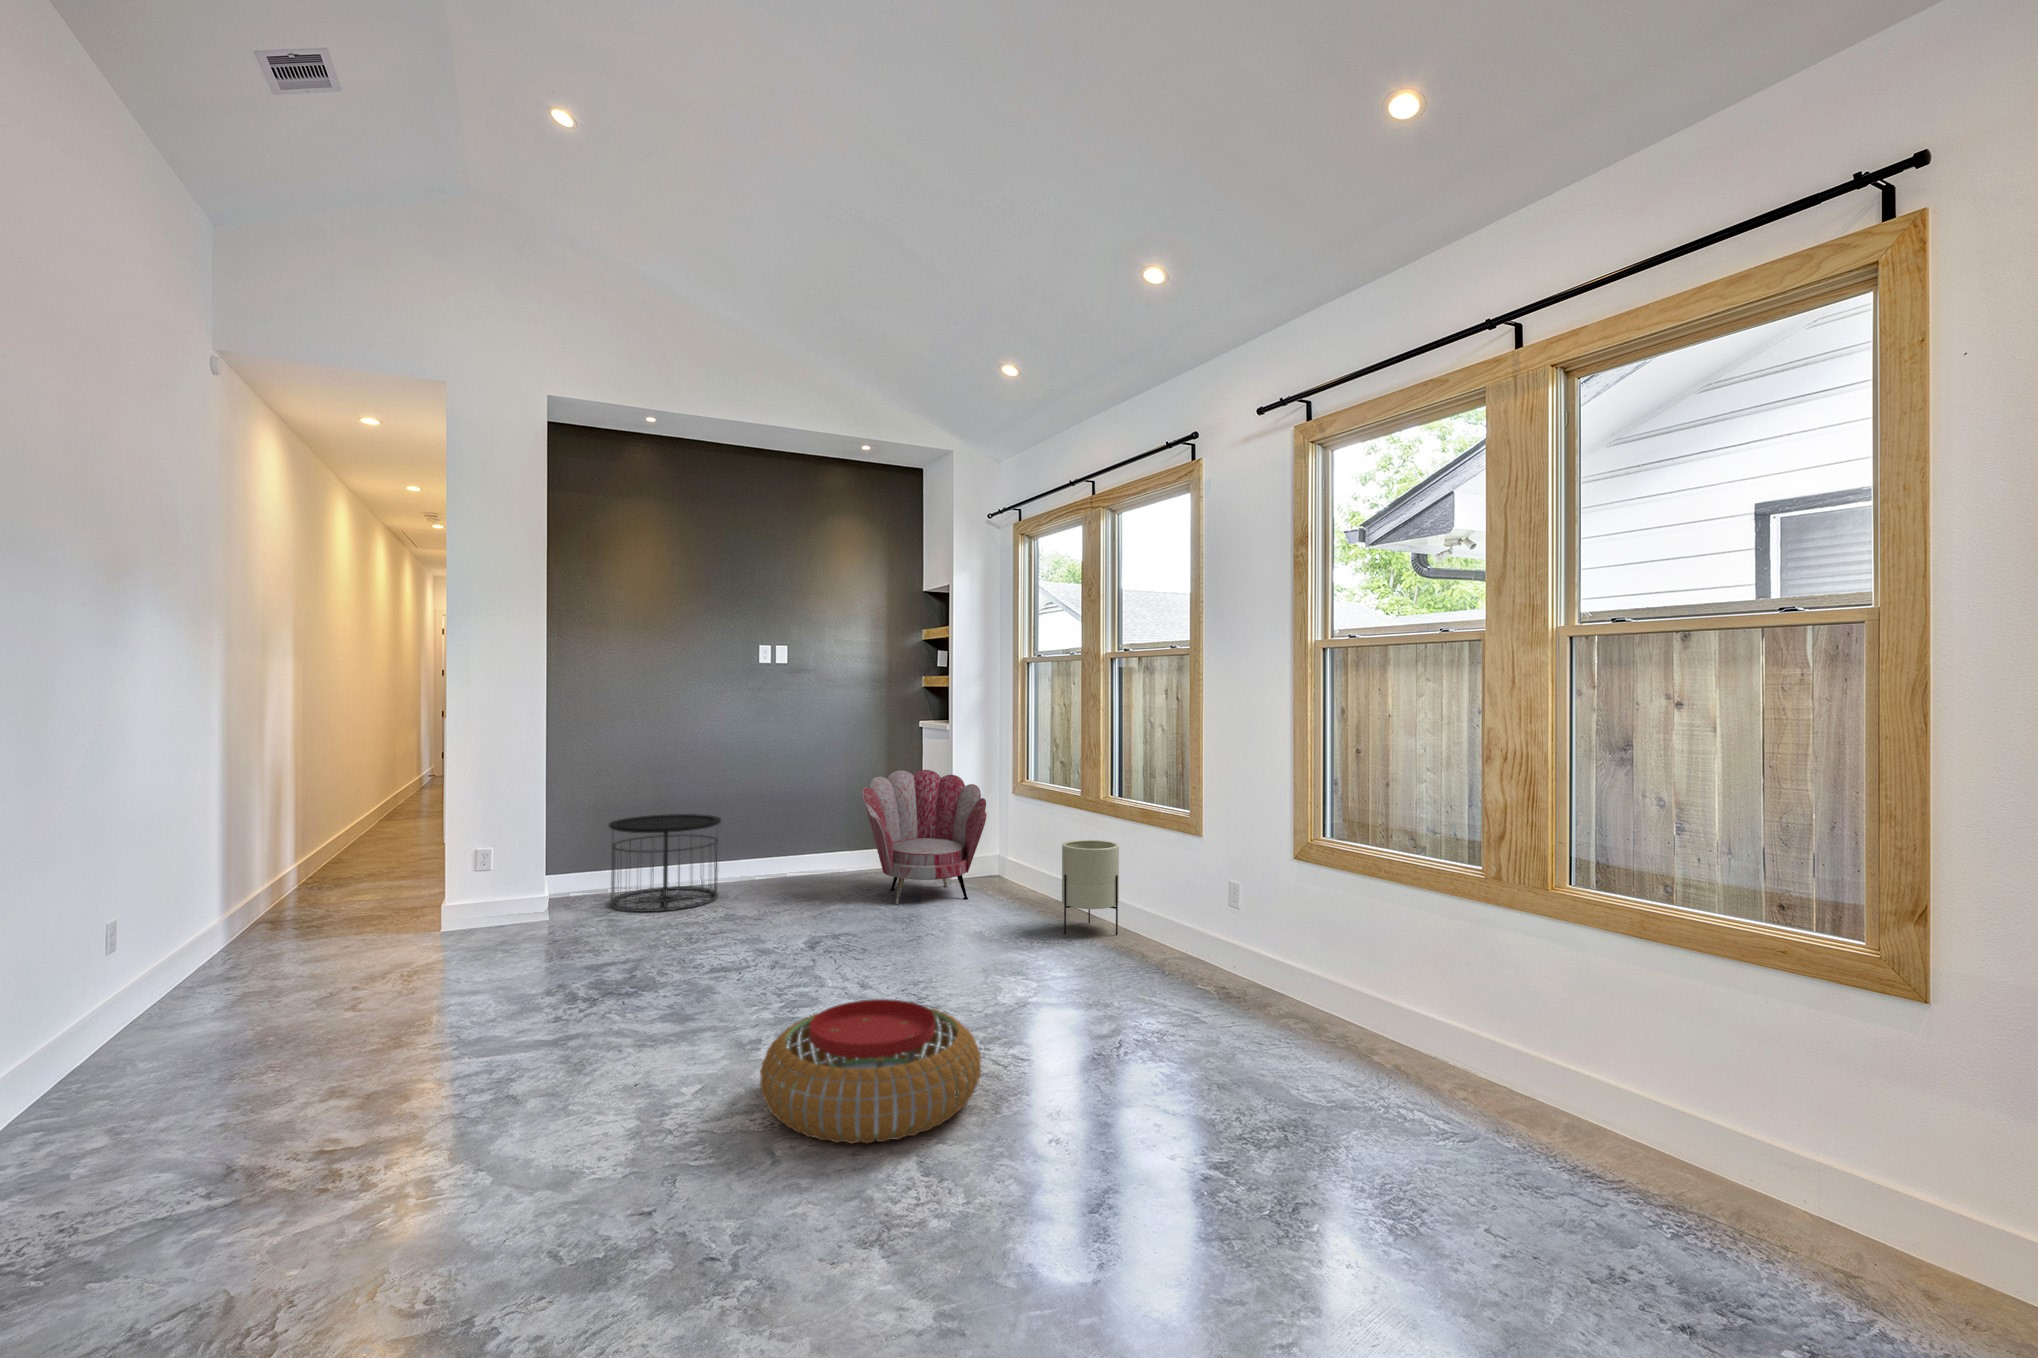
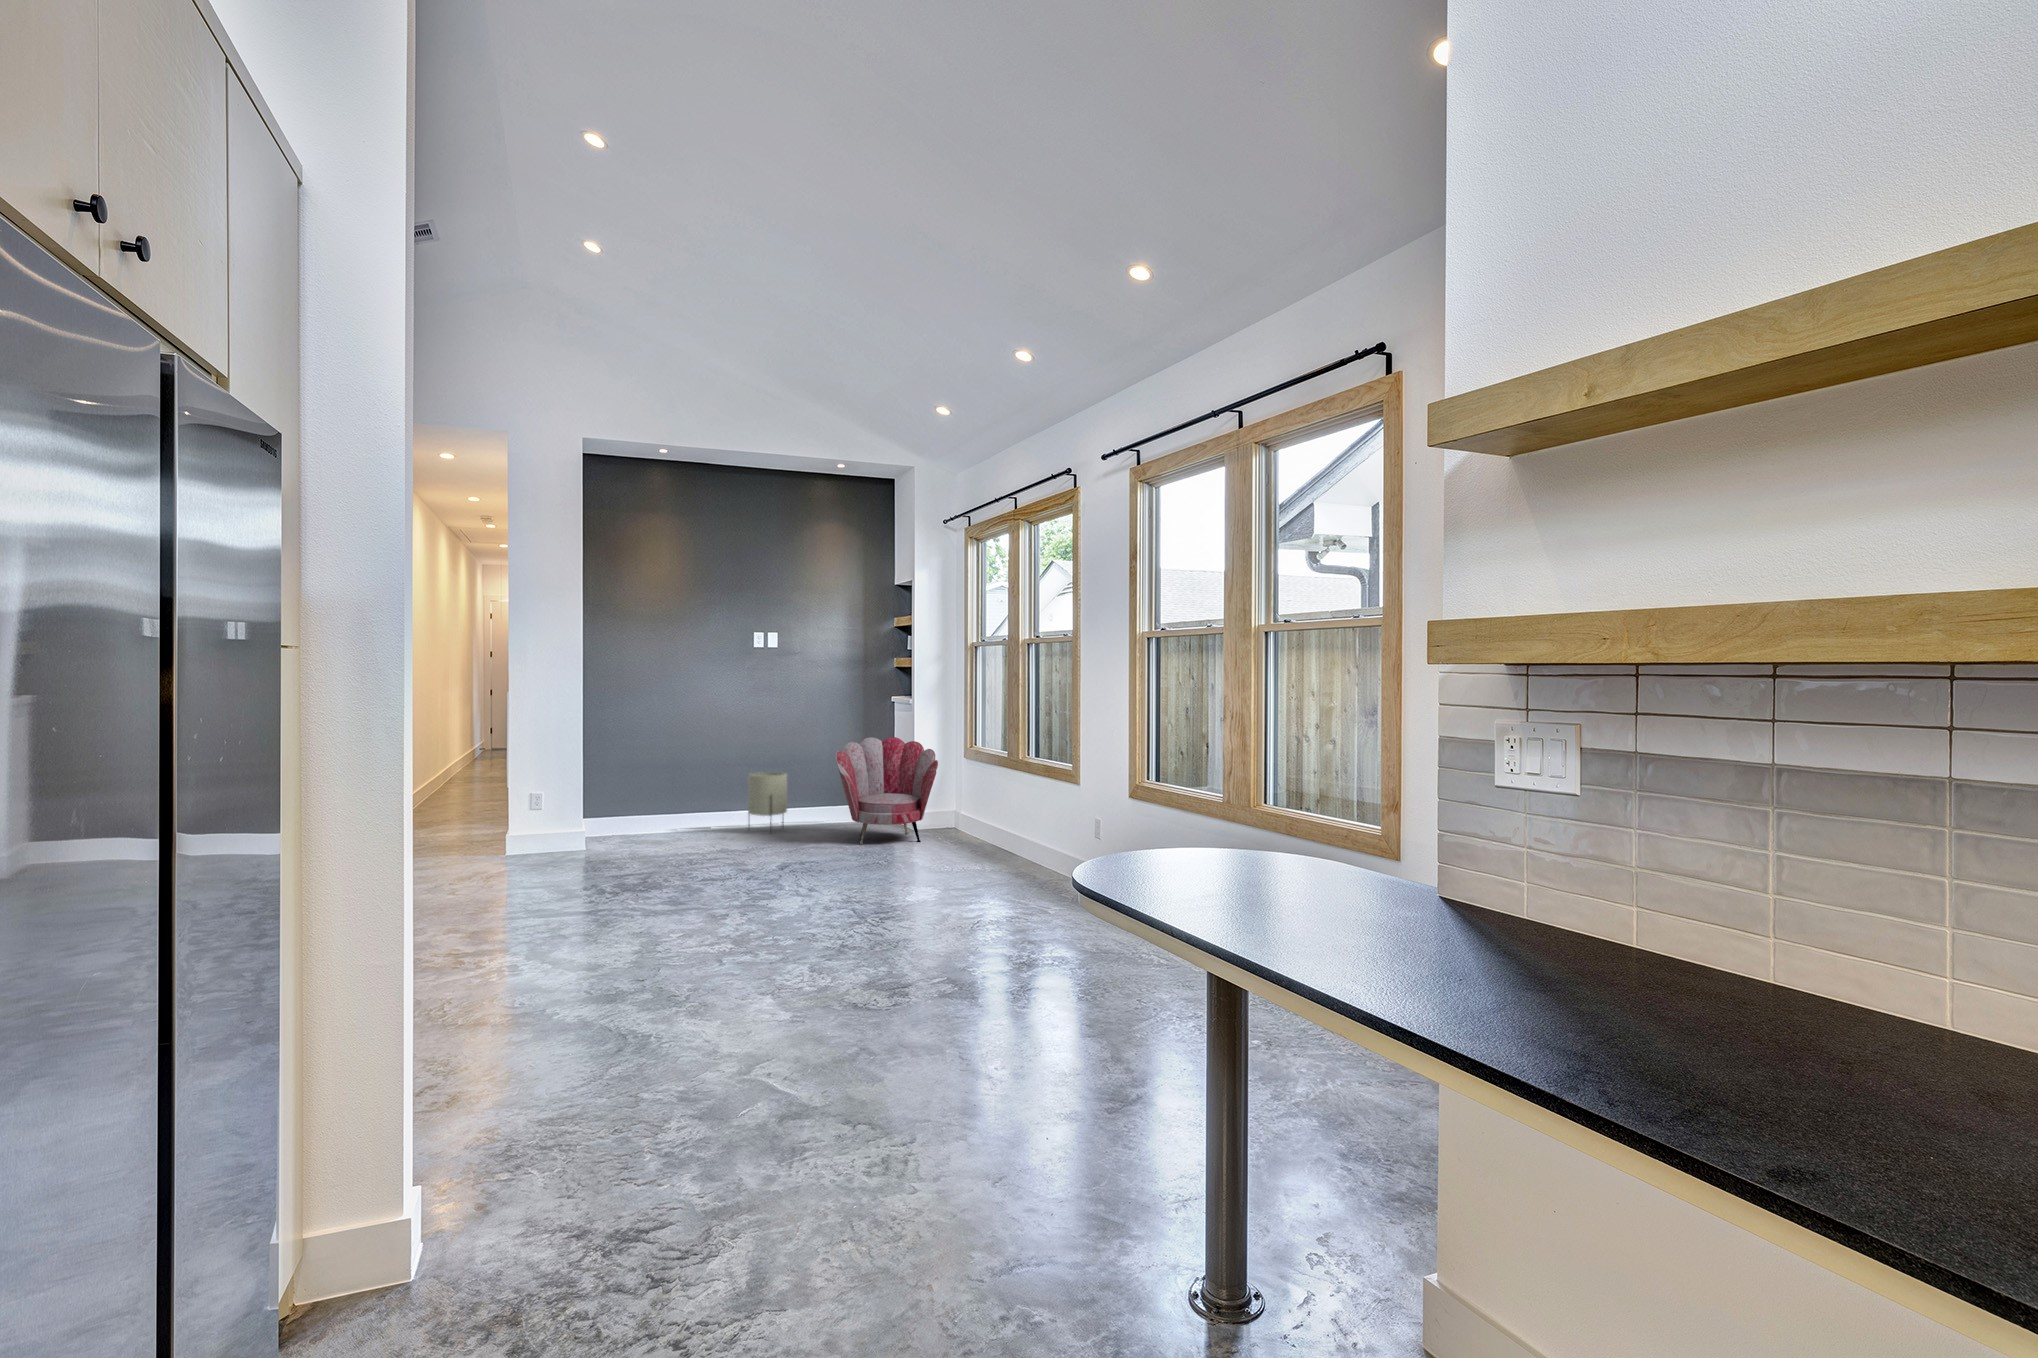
side table: present [609,814,721,912] -> none [633,772,722,847]
planter: present [1062,840,1119,935] -> present [748,772,787,831]
pouf: present [760,999,981,1144] -> none [718,880,866,958]

